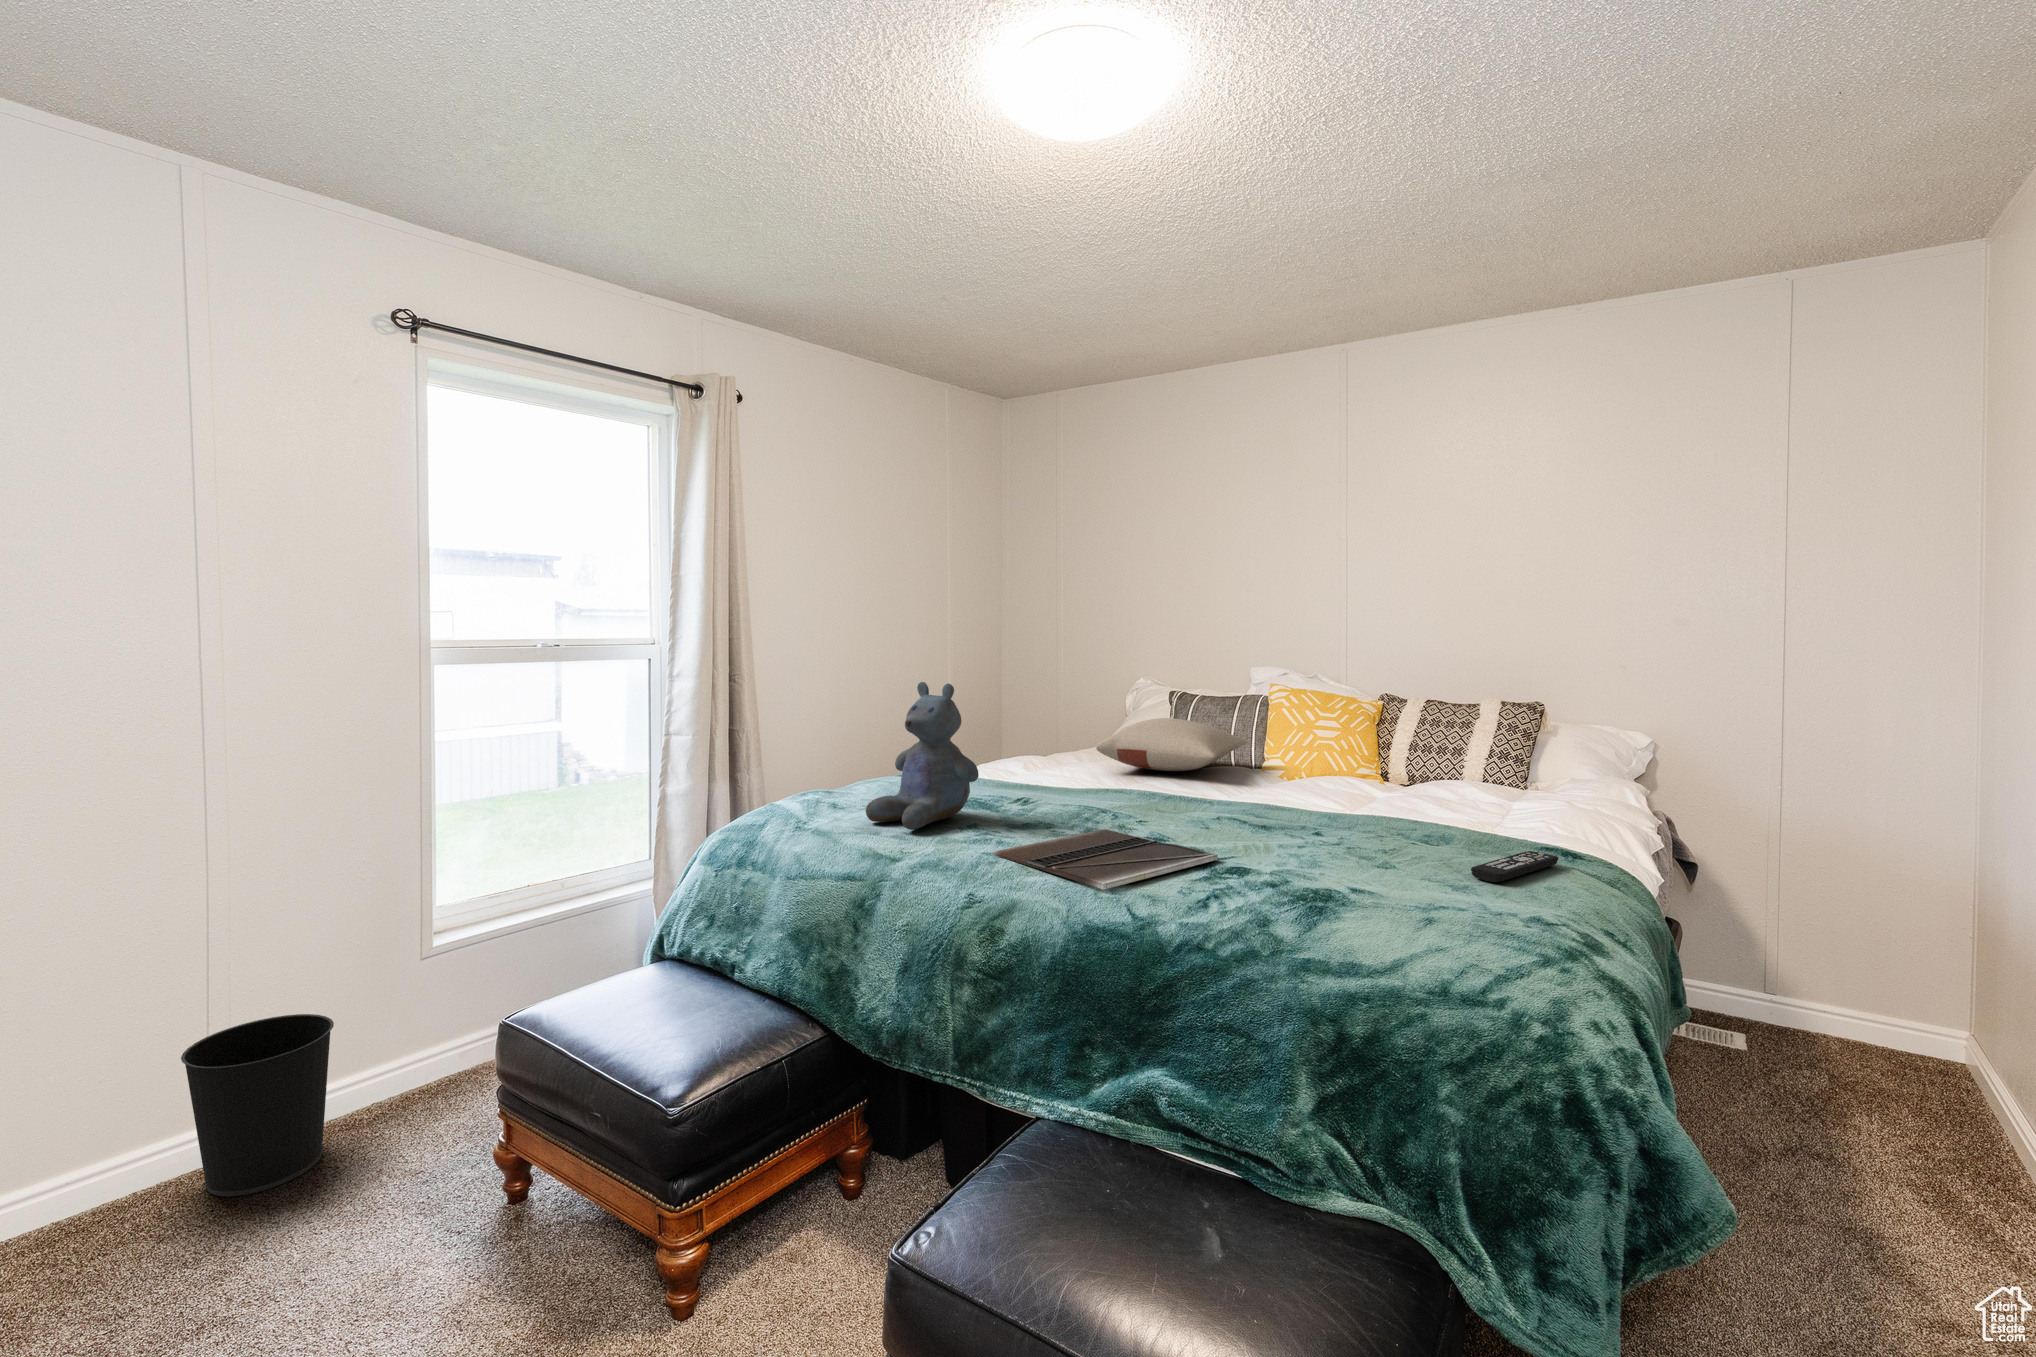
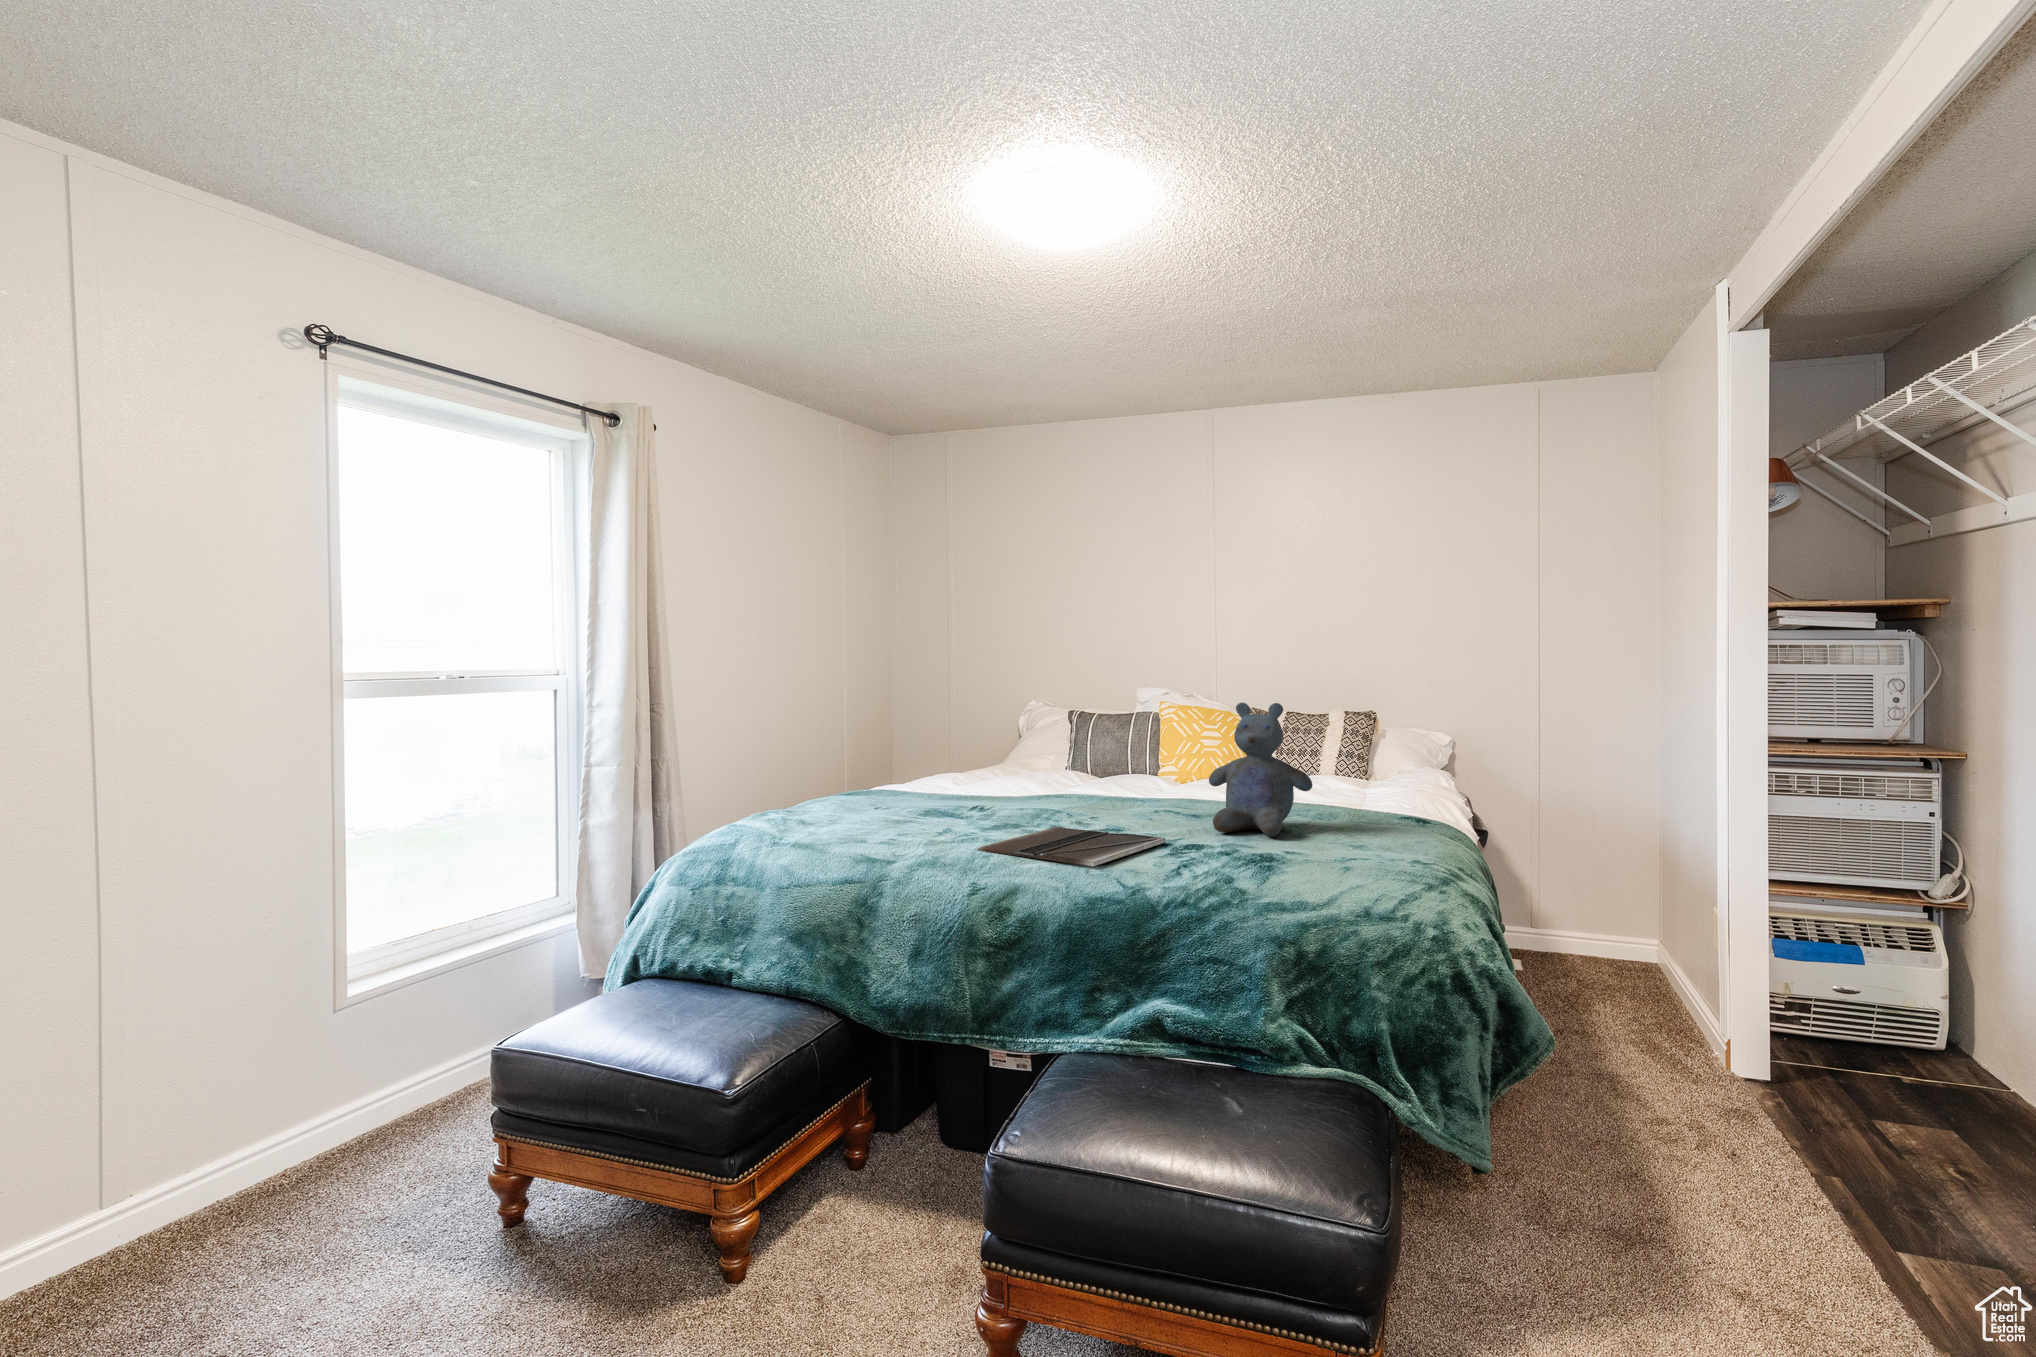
stuffed bear: present [866,682,979,830] -> present [1209,703,1312,836]
pillow: present [1096,718,1246,771] -> none [1008,734,1136,781]
remote control: present [1471,851,1558,882] -> none [1360,822,1417,844]
wastebasket: present [181,1014,334,1197] -> none [142,1067,298,1259]

